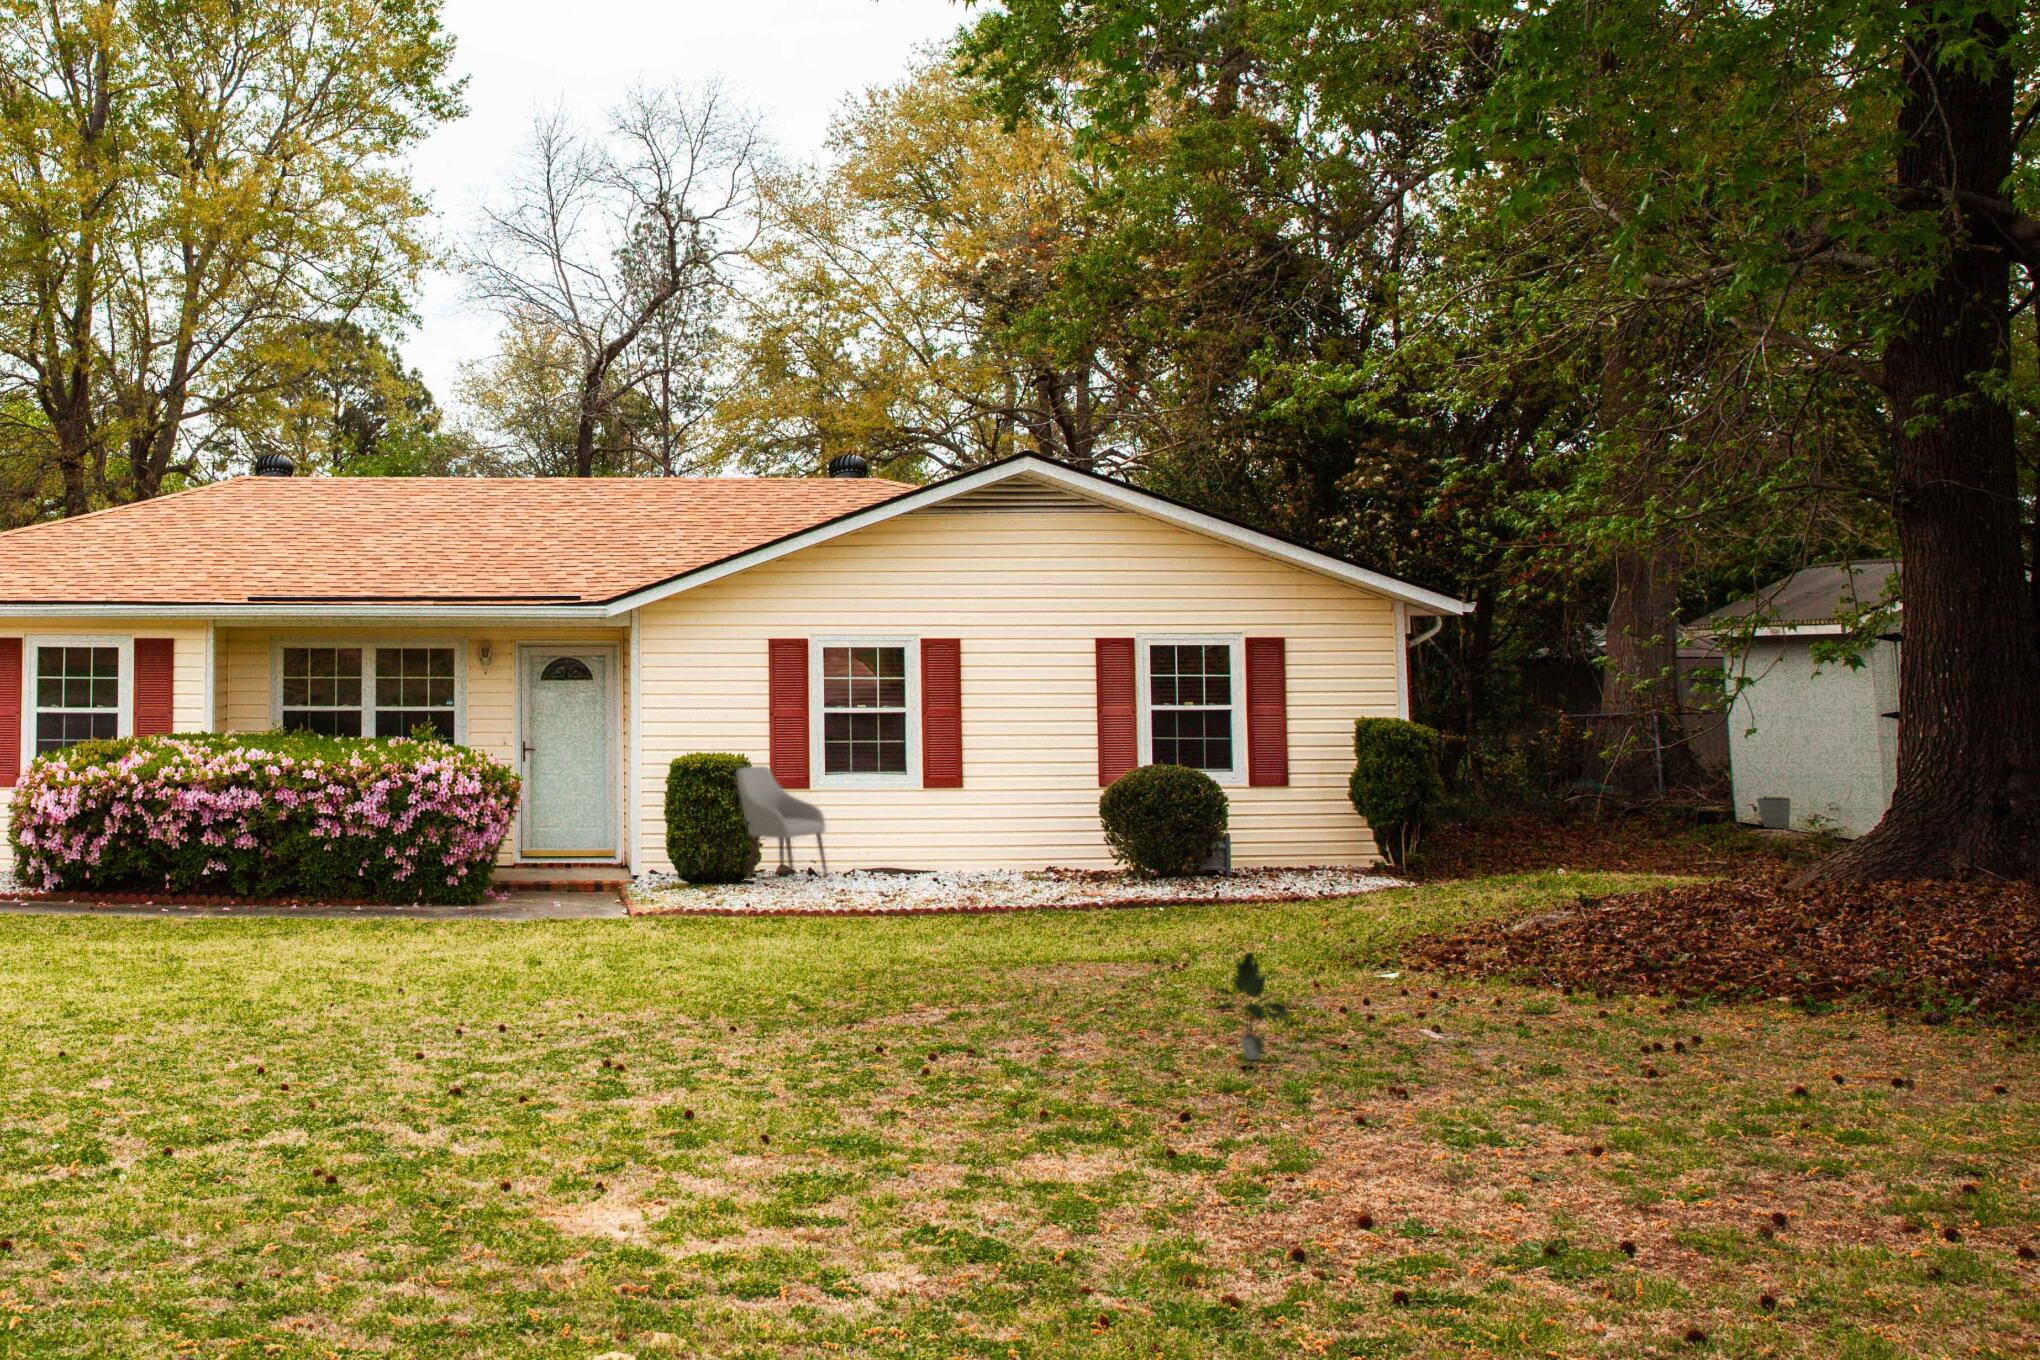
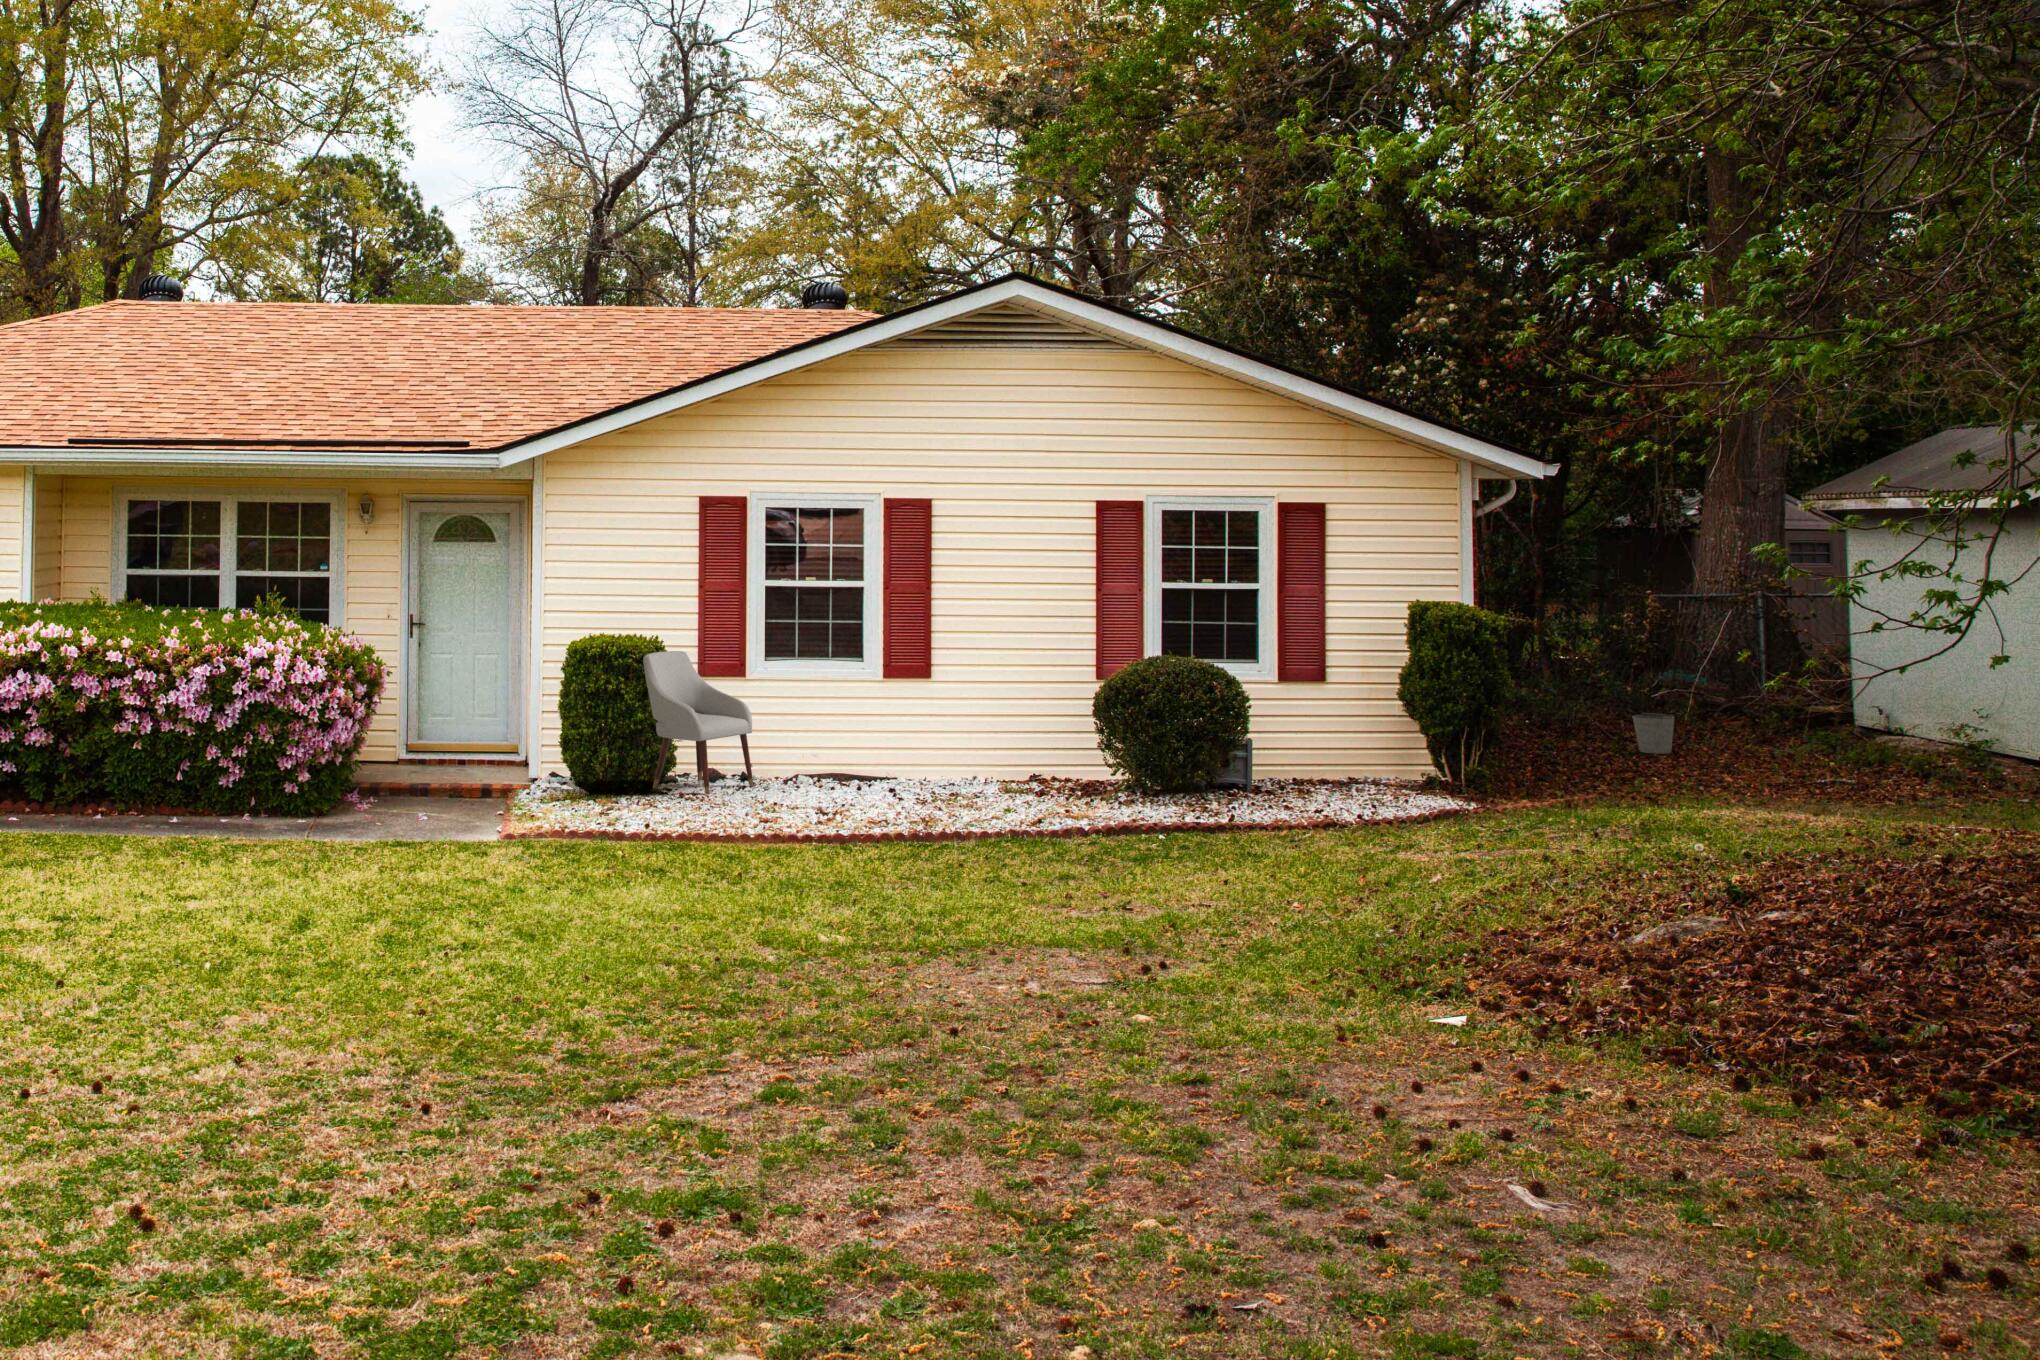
bucket: present [1757,796,1790,828] -> present [1632,713,1675,754]
potted plant: present [1215,952,1288,1060] -> none [1226,1000,1365,1177]

